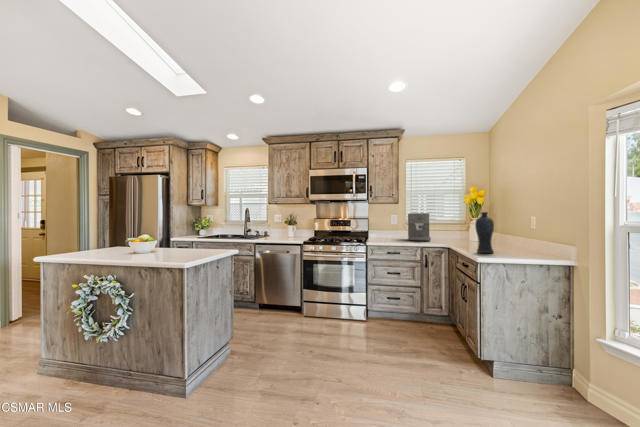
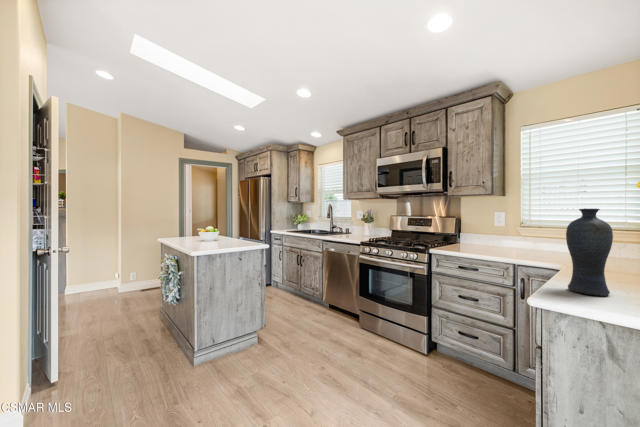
coffee maker: present [408,213,431,241] -> none [508,210,556,256]

